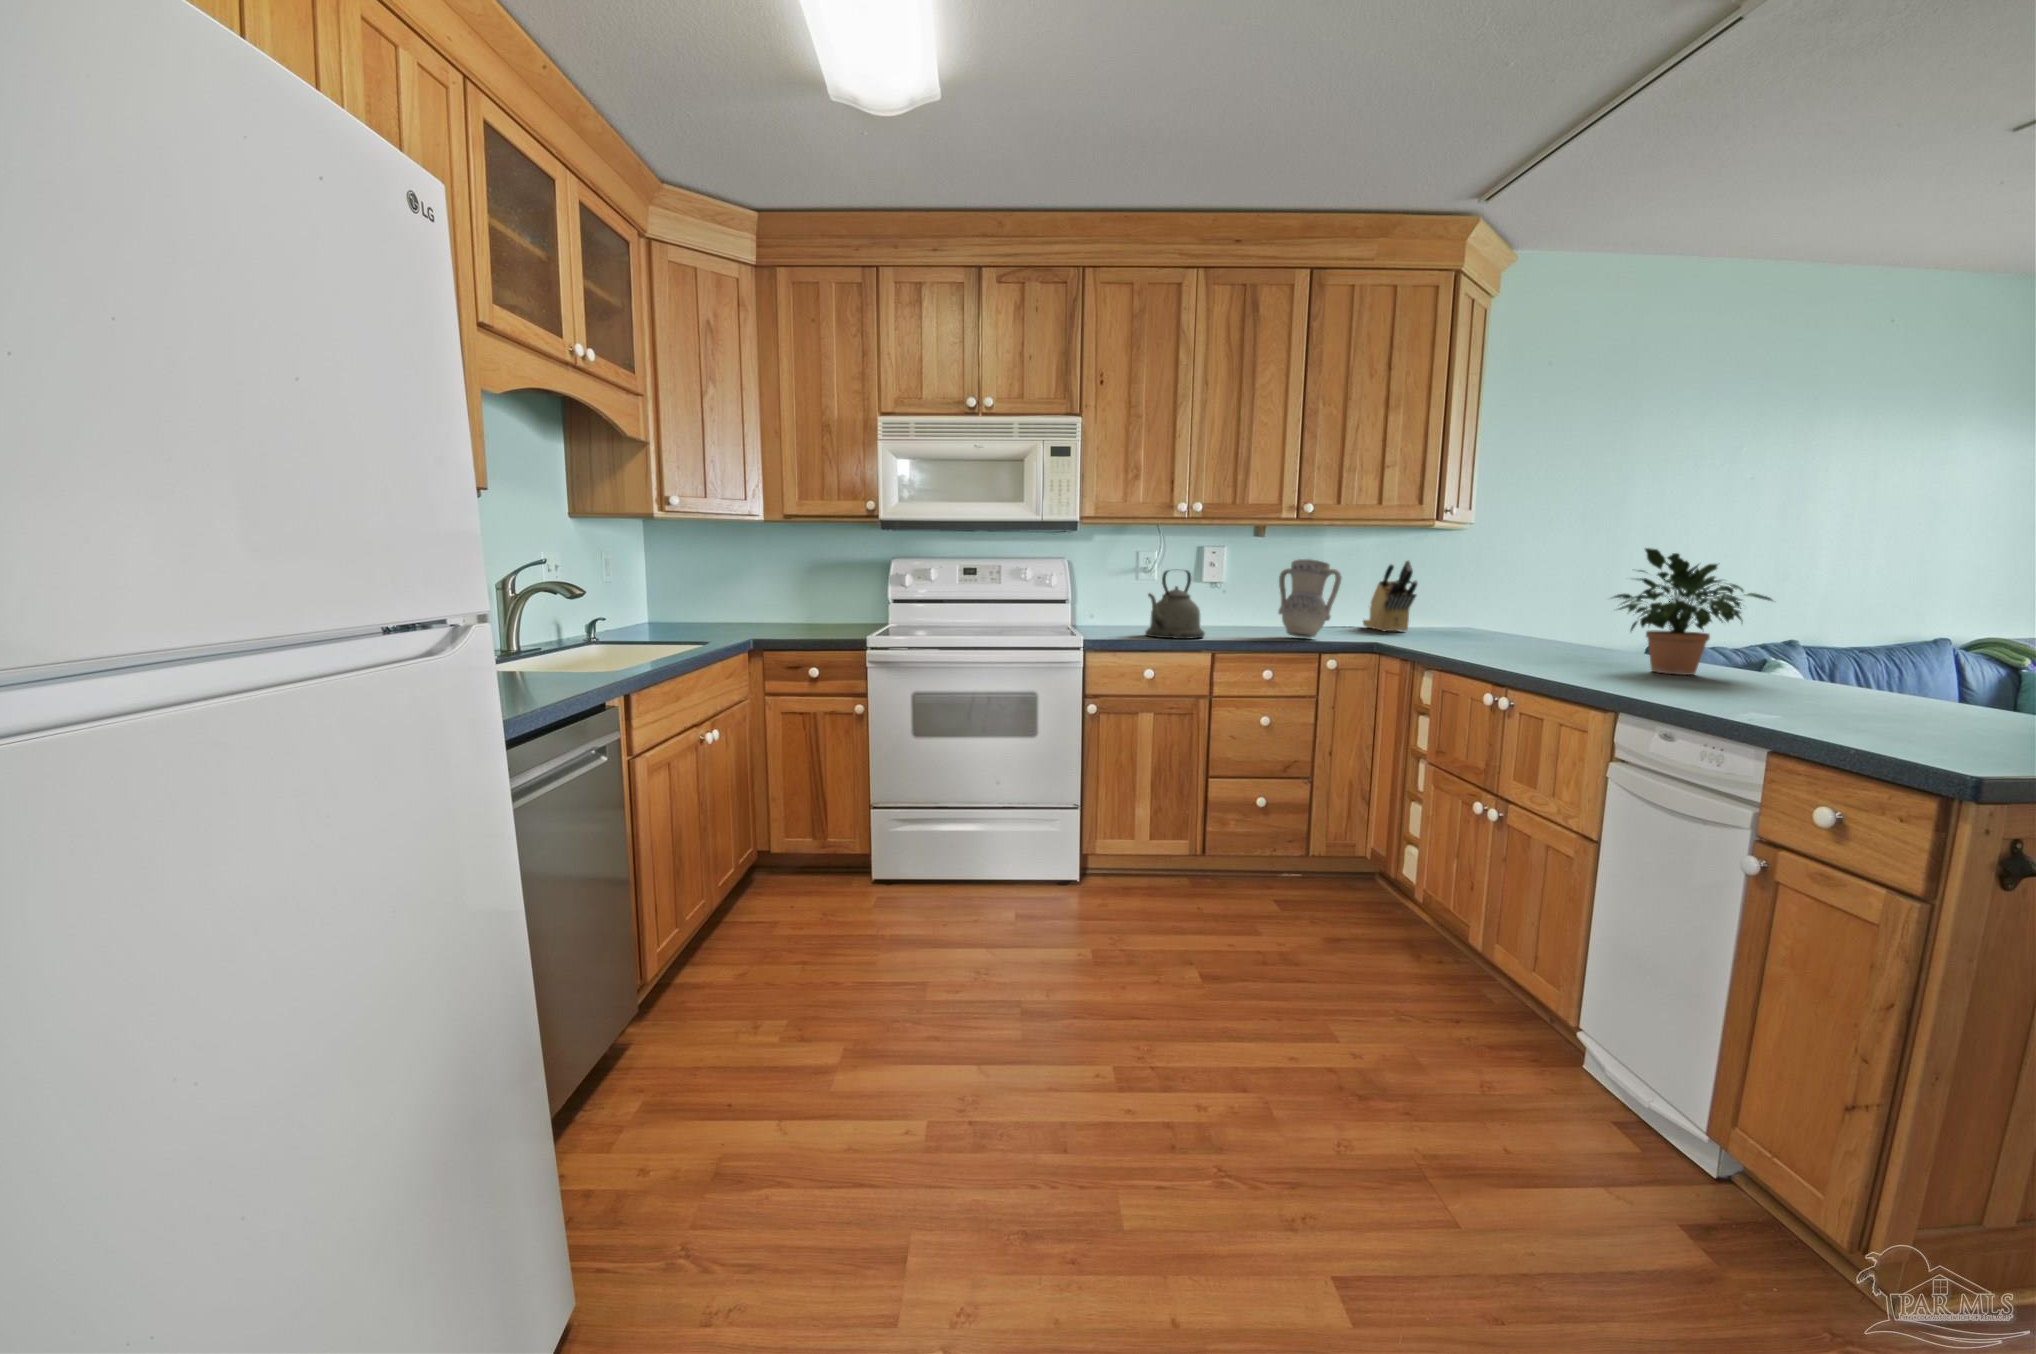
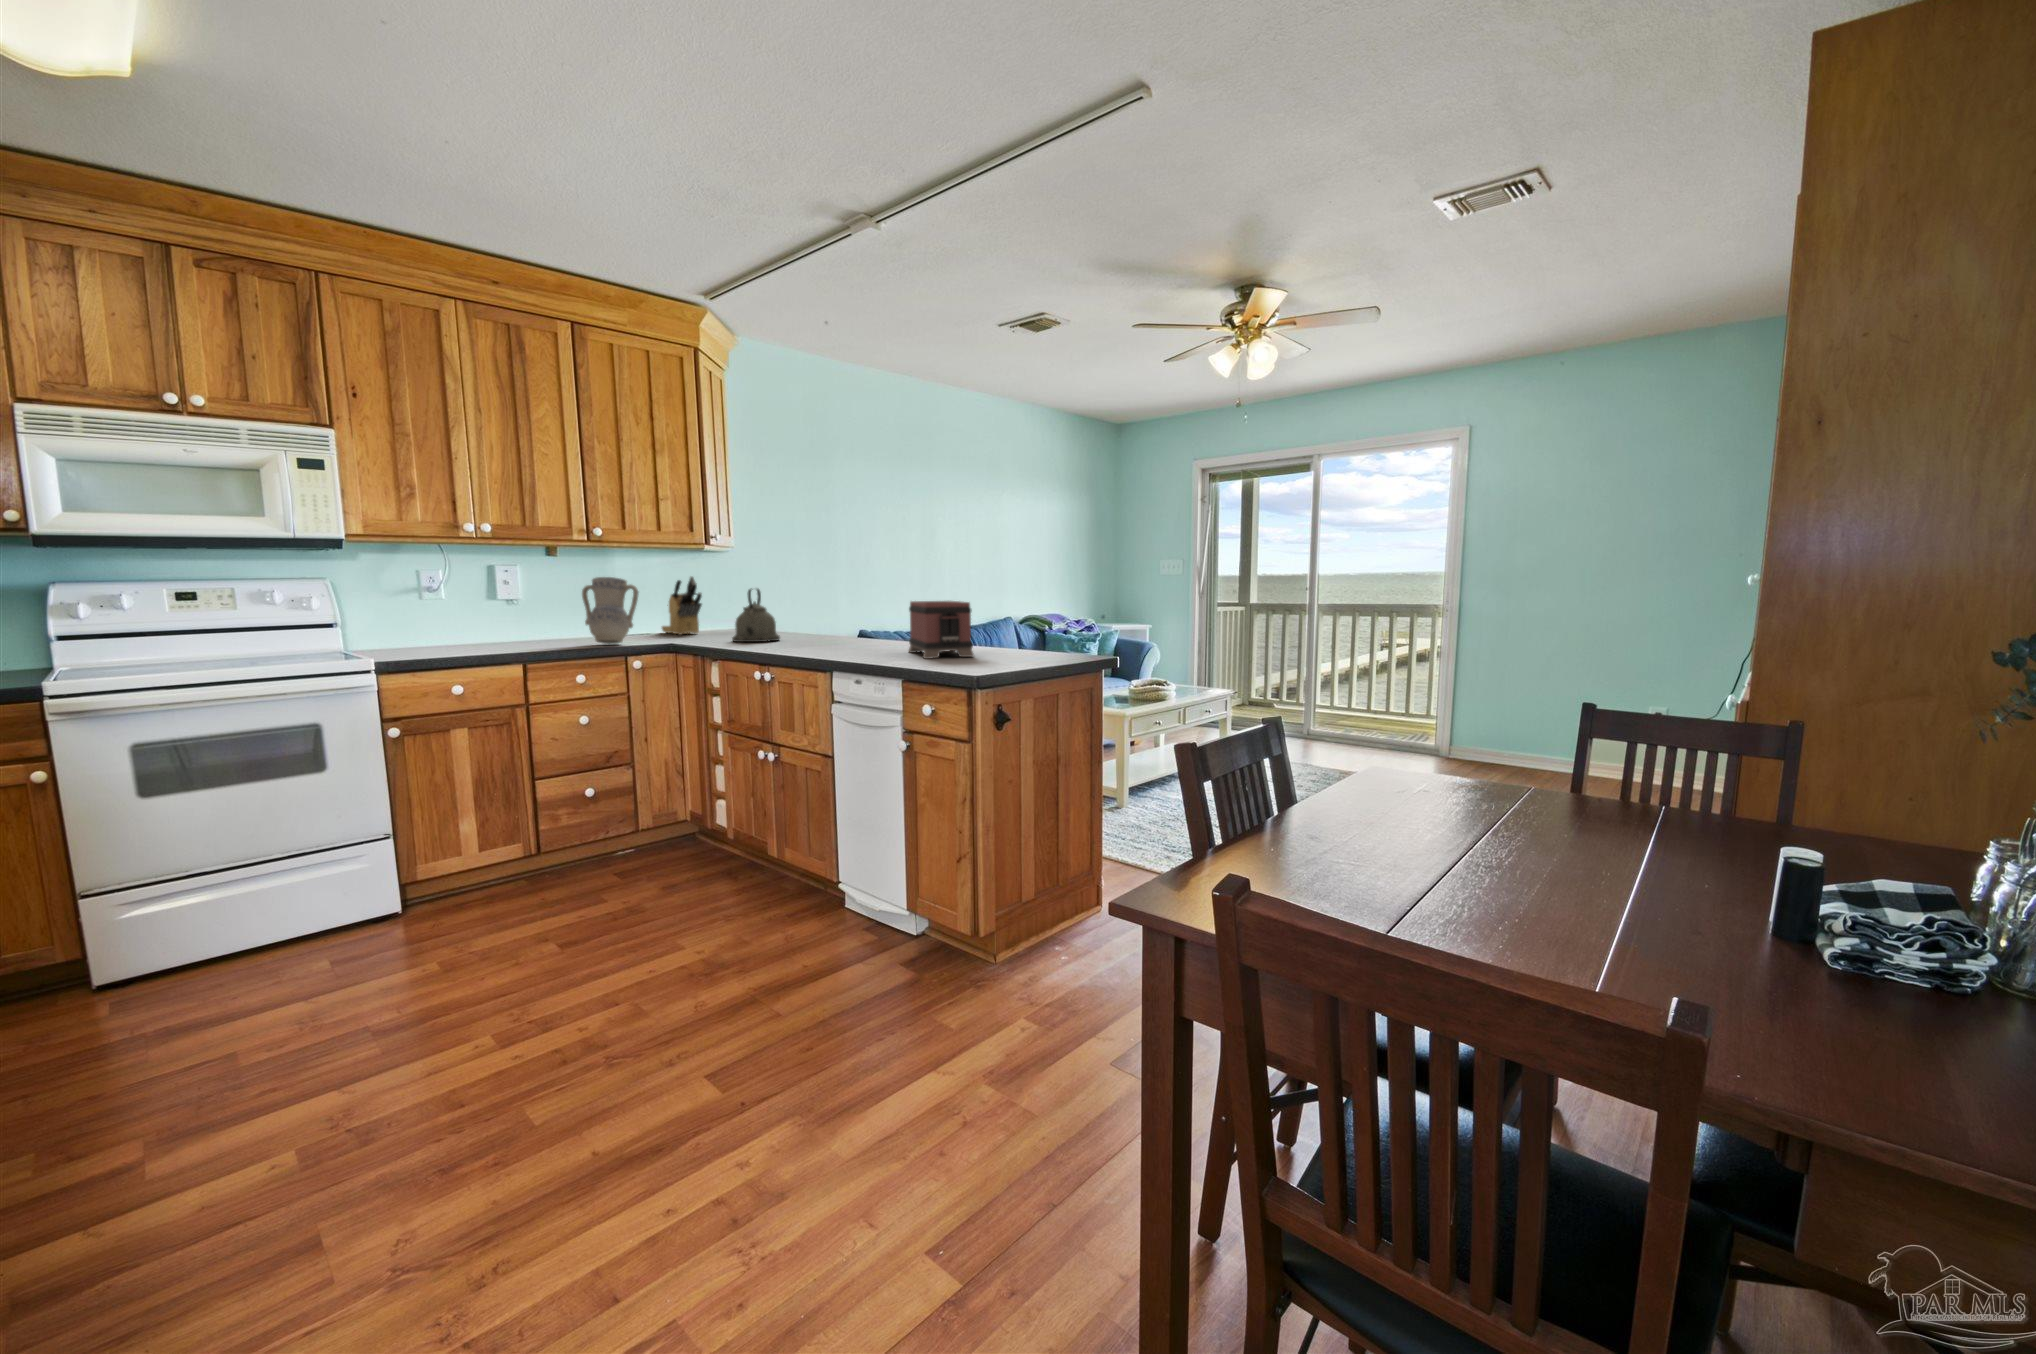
potted plant: present [1613,548,1772,675] -> none [822,567,908,647]
kettle: present [1146,570,1205,639] -> present [732,589,780,642]
toaster: none [1775,607,1968,723] -> present [909,601,974,659]

